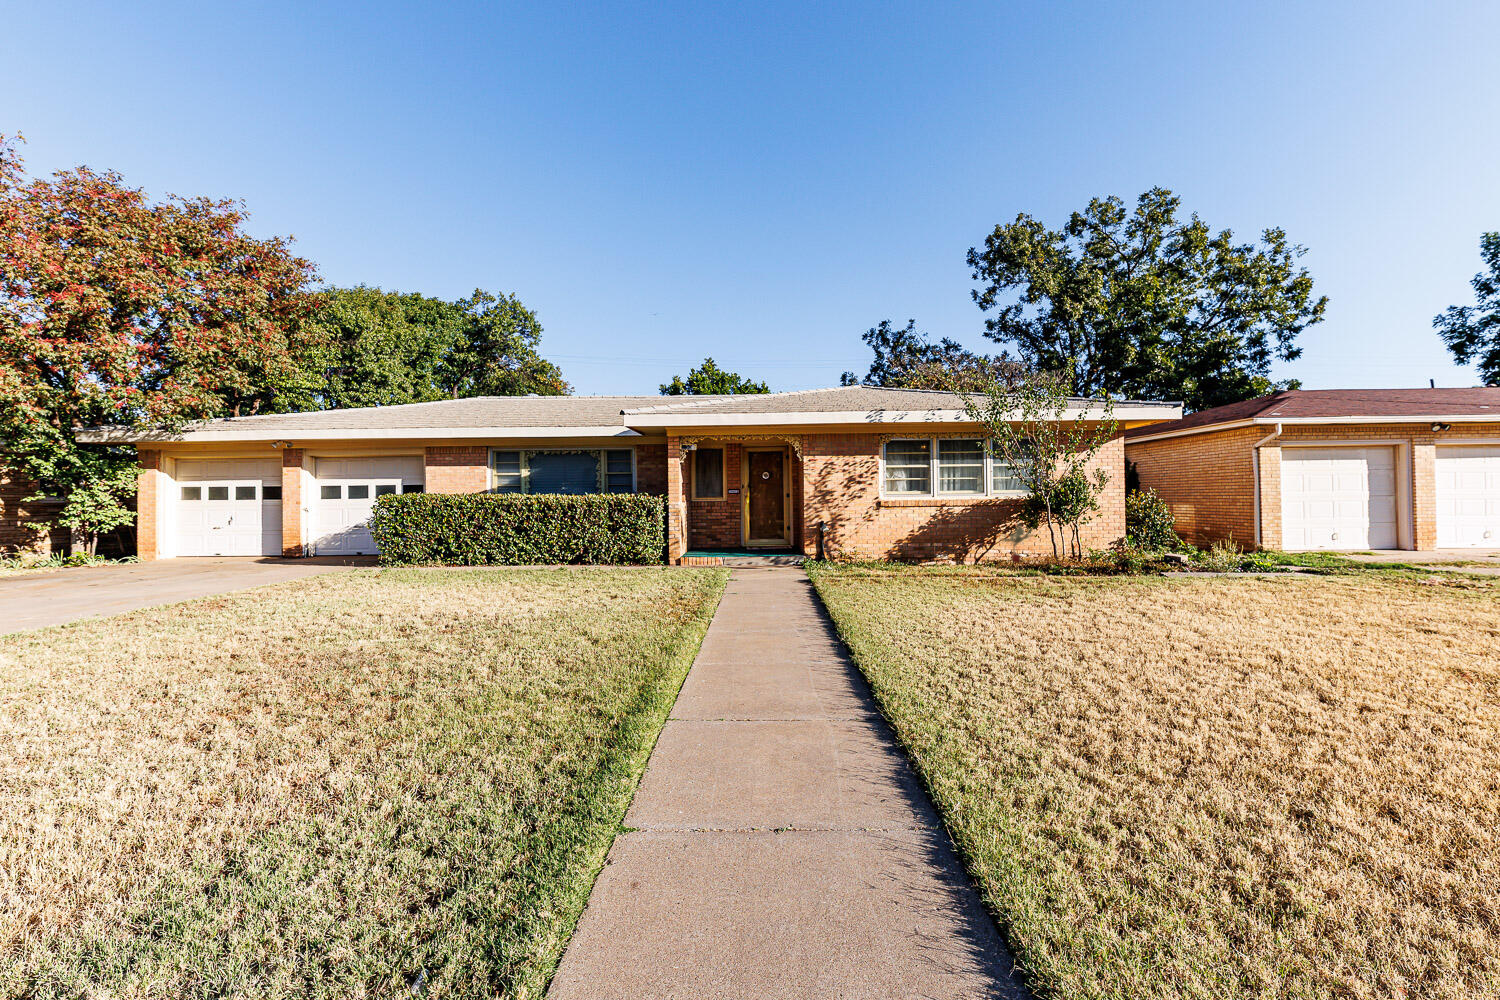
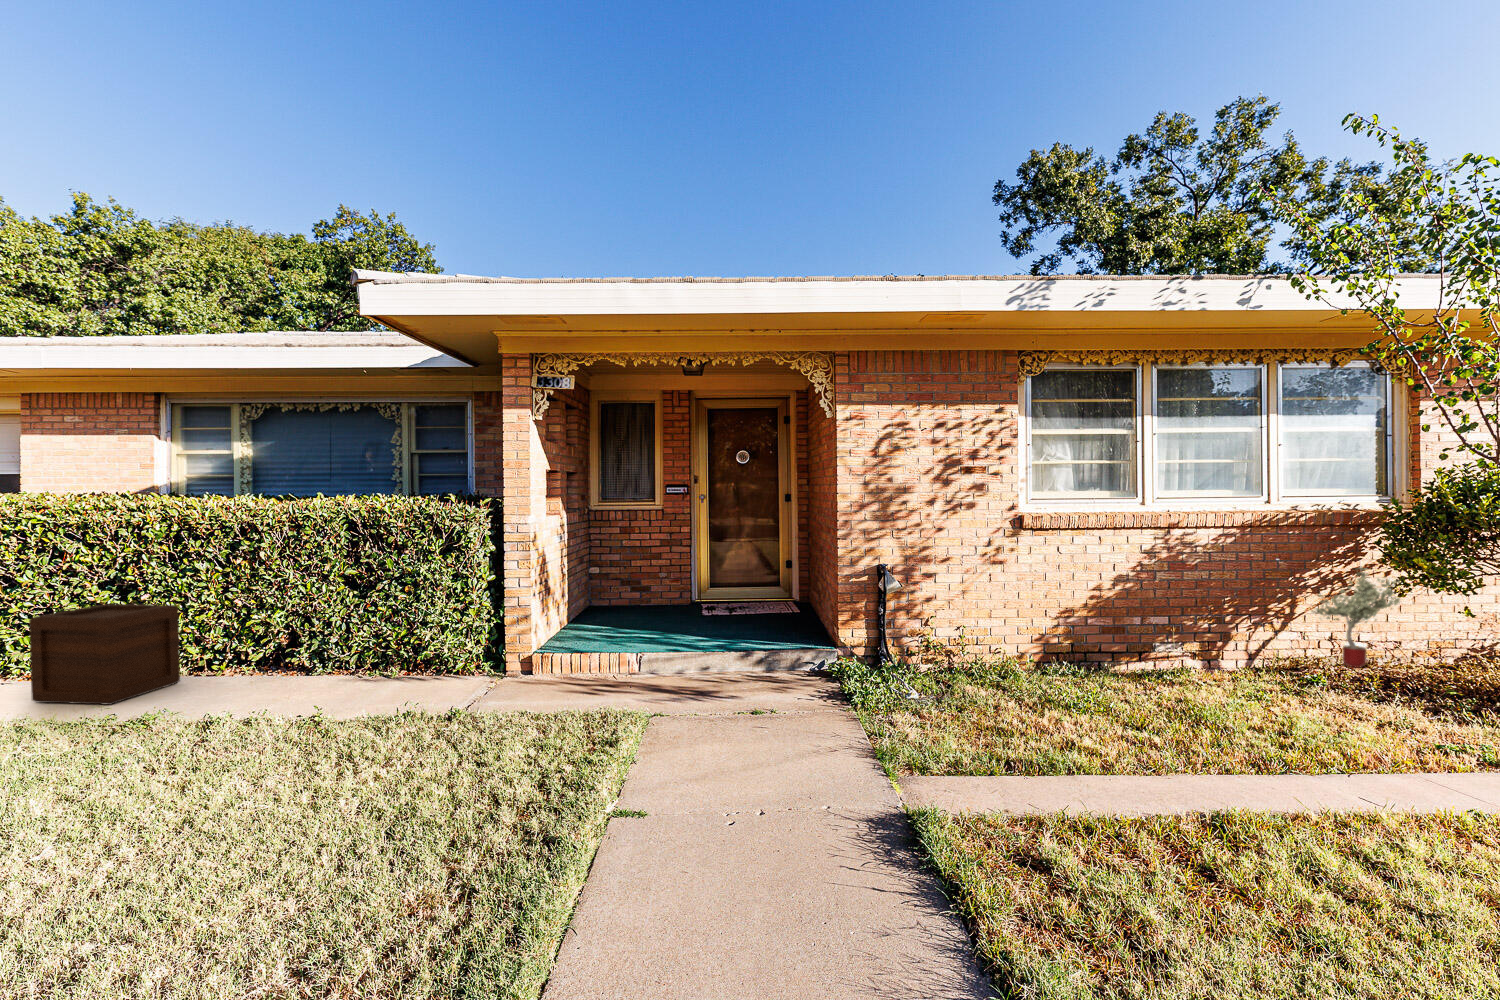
wooden crate: none [498,536,545,571] -> present [29,604,180,705]

